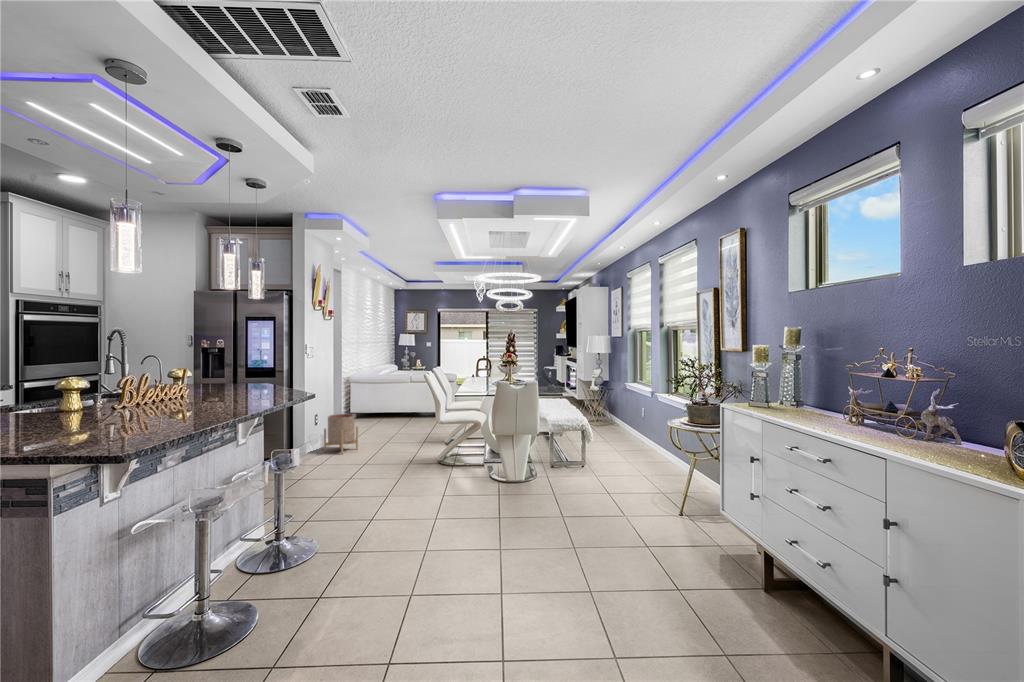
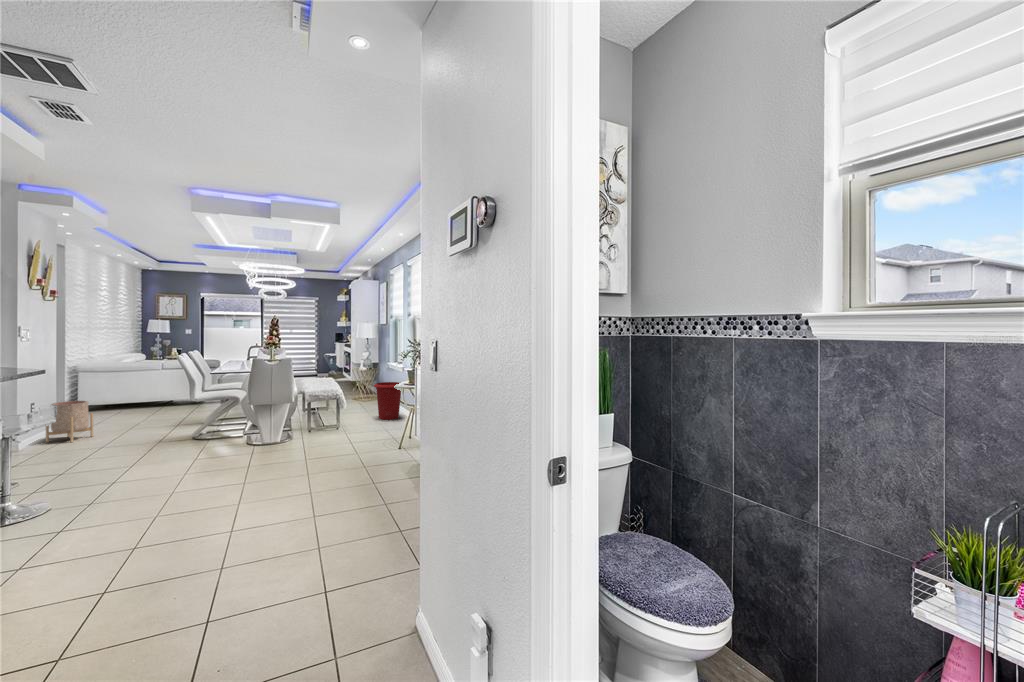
waste bin: none [618,408,655,455] -> present [374,382,401,420]

